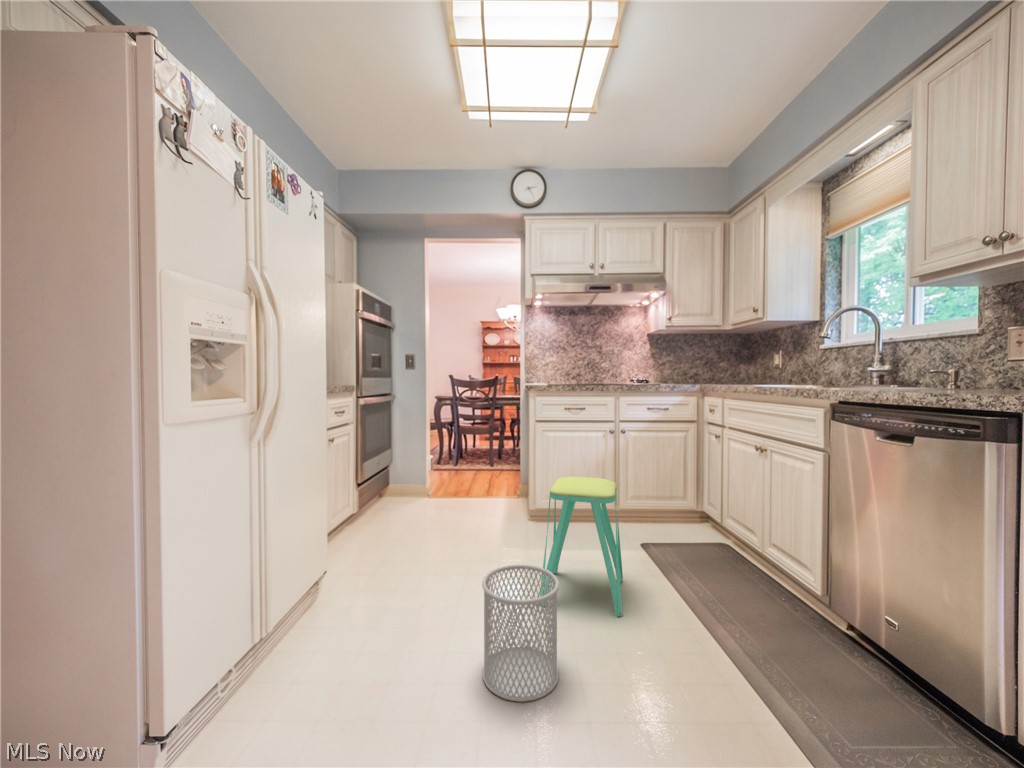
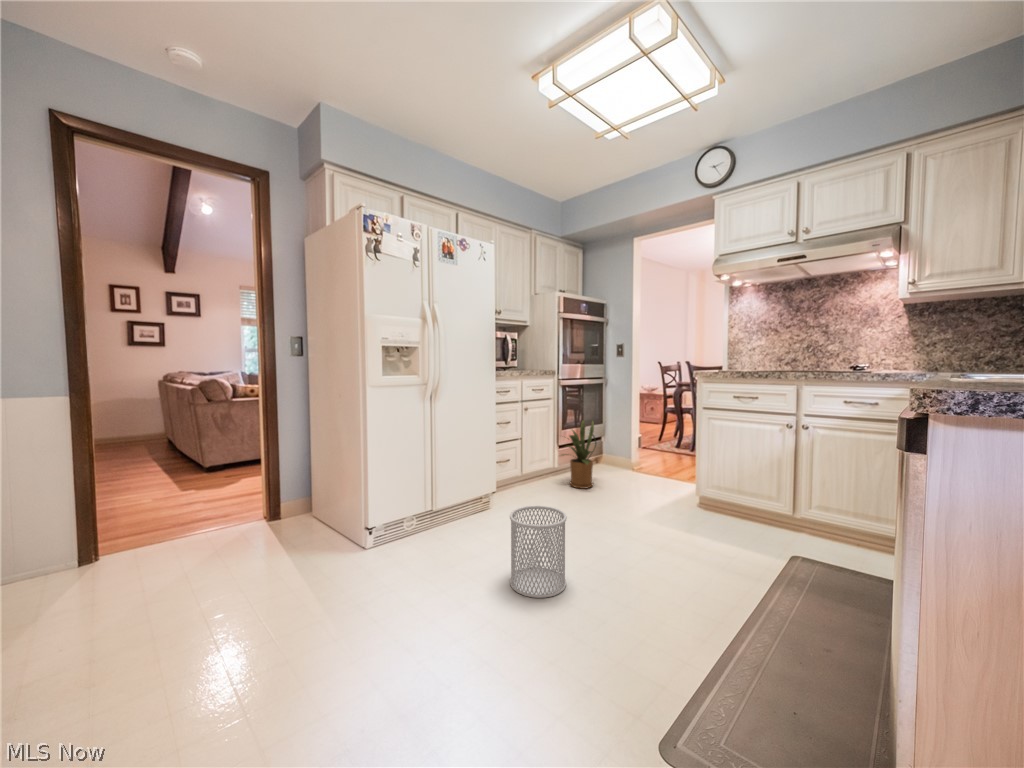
house plant: none [362,444,419,531] -> present [563,420,596,489]
stool: present [540,476,623,617] -> none [608,457,710,590]

